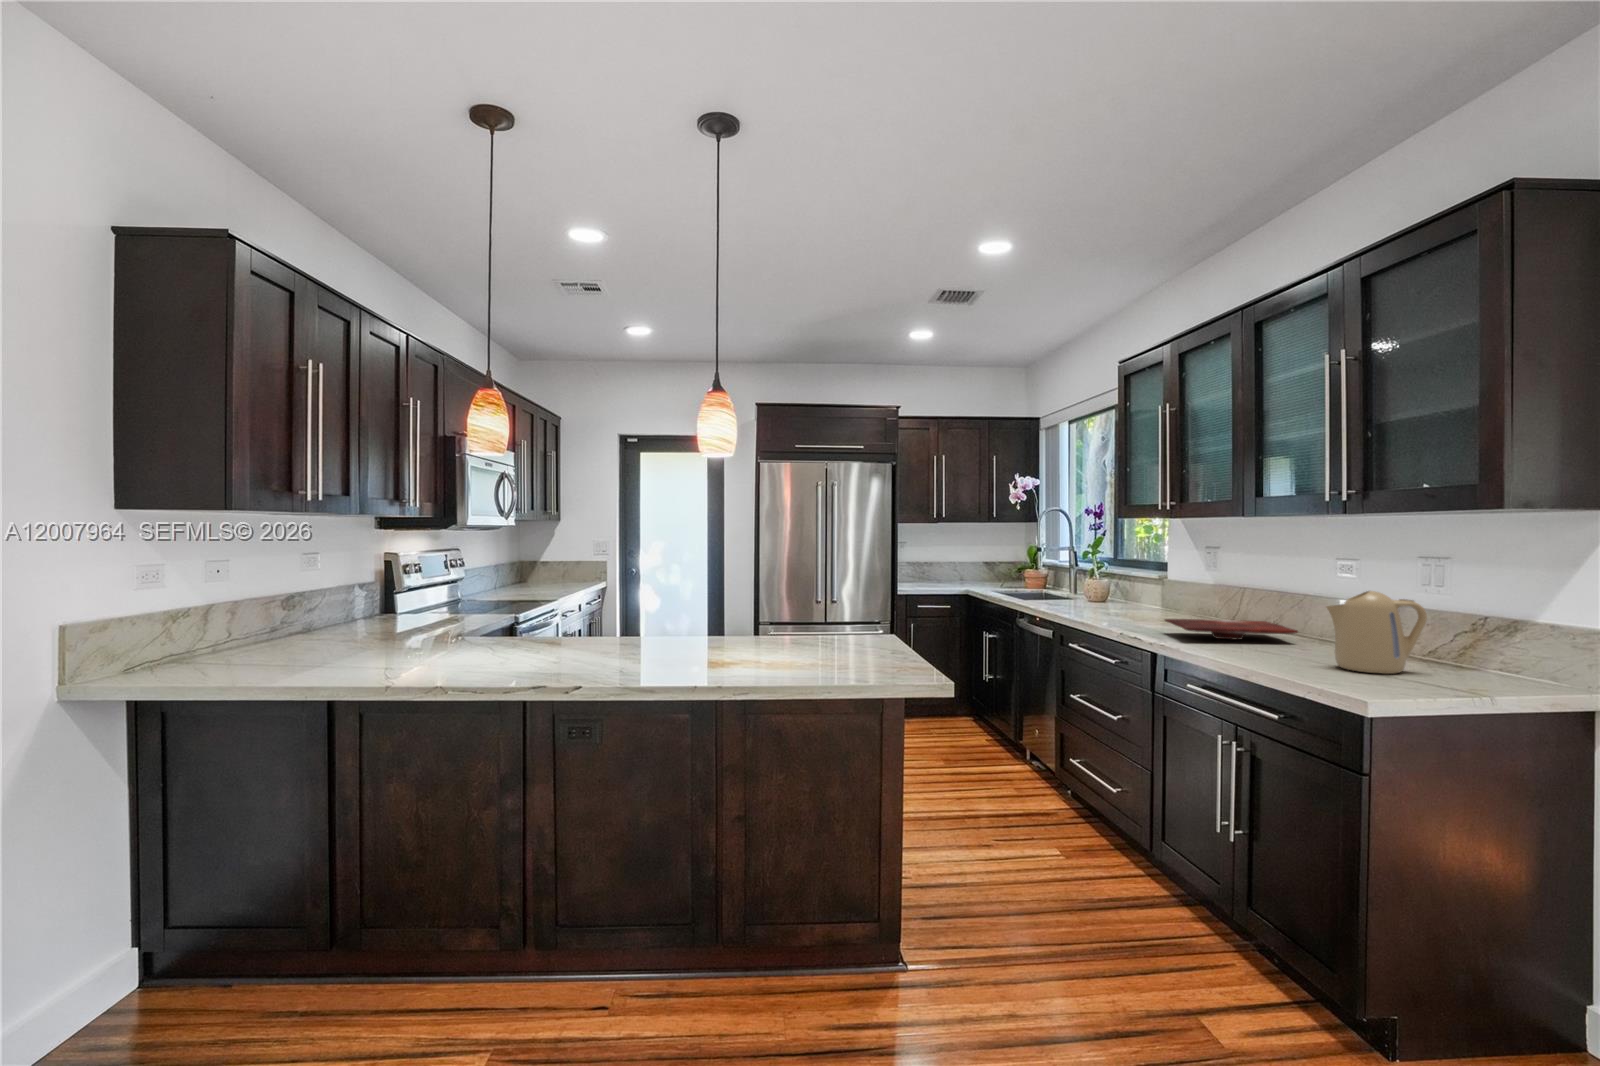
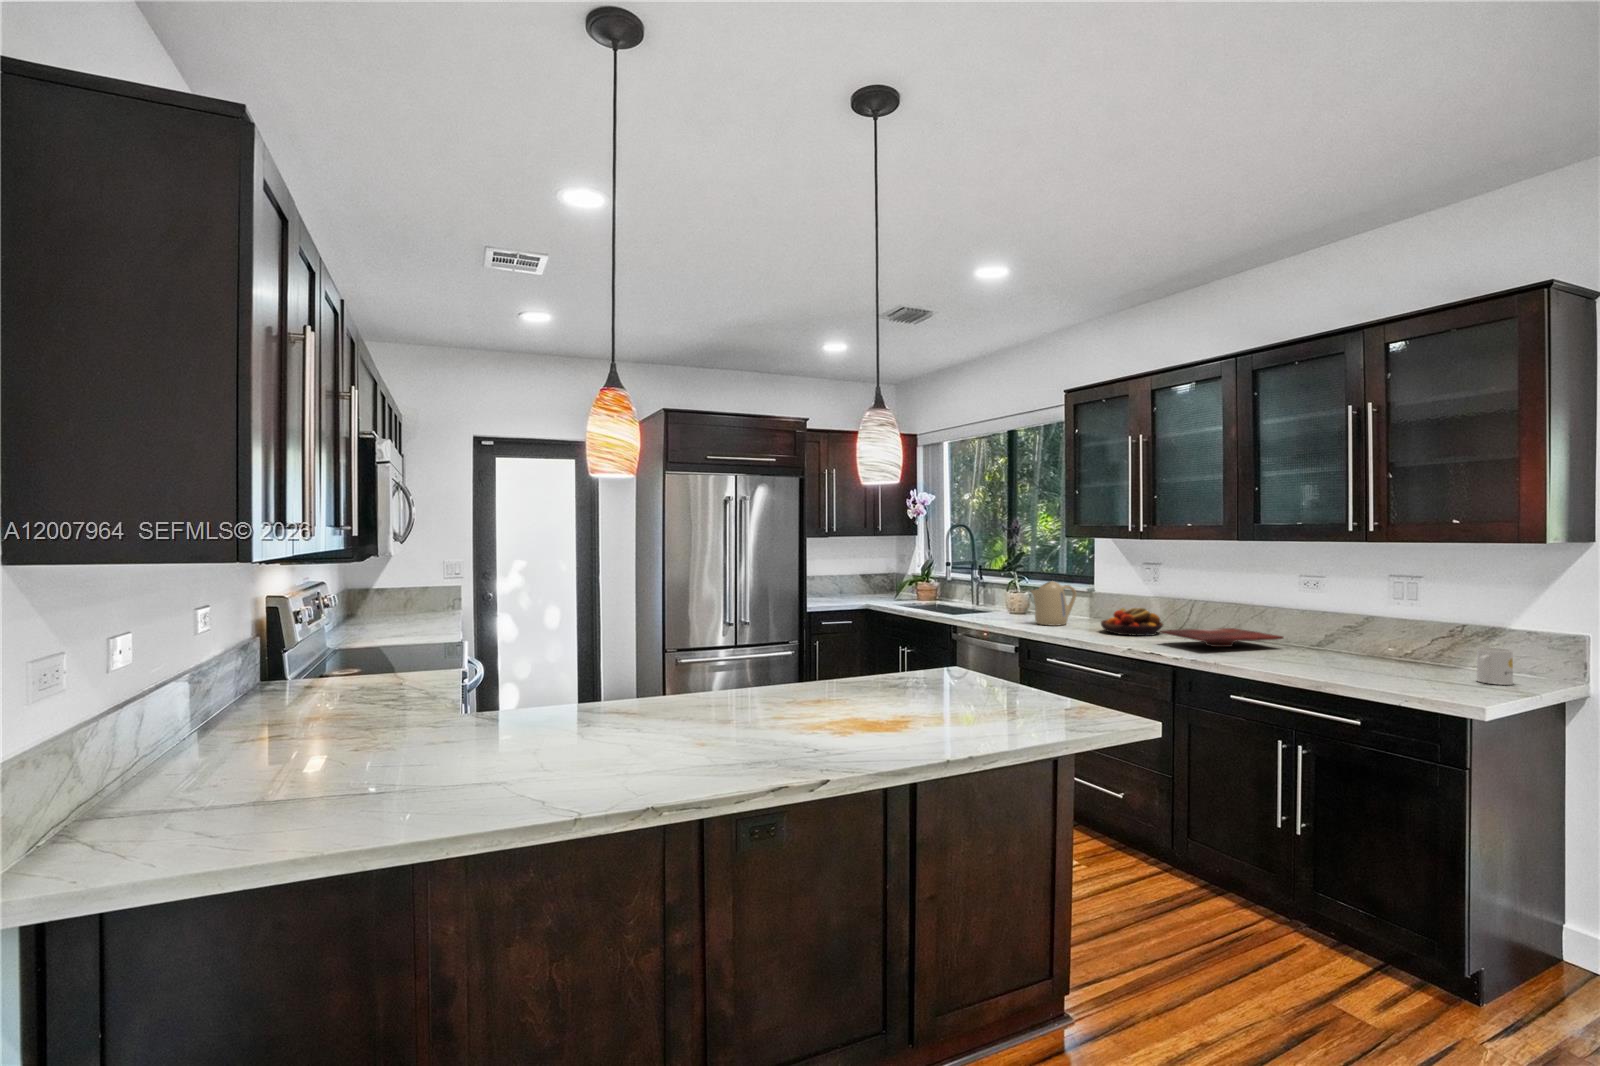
kettle: present [1326,591,1427,674] -> present [1031,581,1077,626]
fruit bowl: none [1135,597,1203,627] -> present [1101,608,1163,636]
mug: none [1430,645,1481,691] -> present [1477,647,1514,685]

